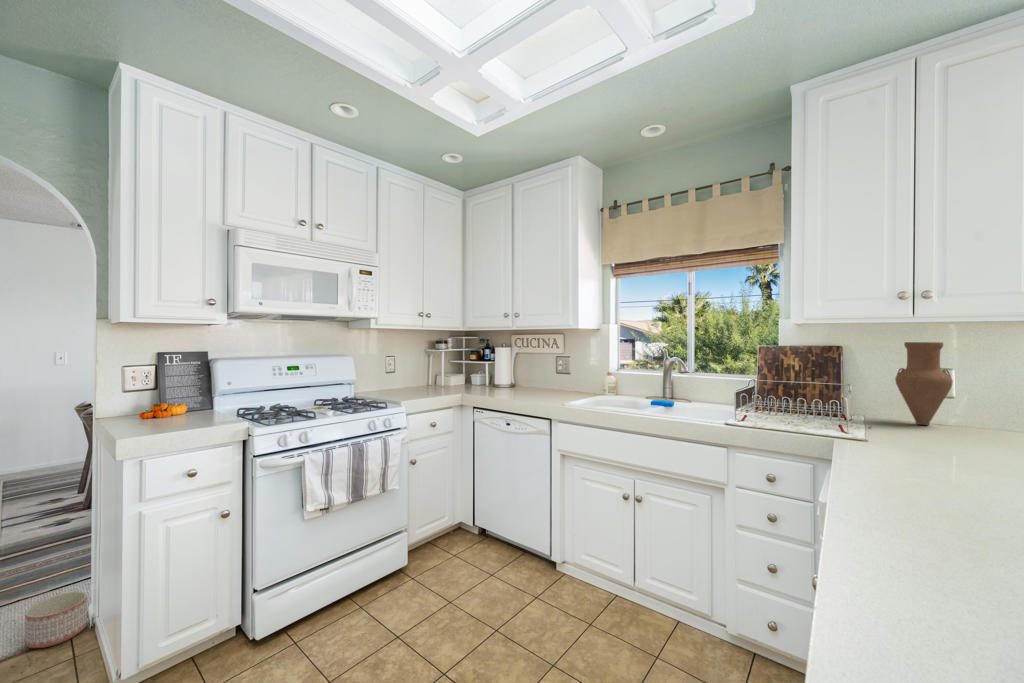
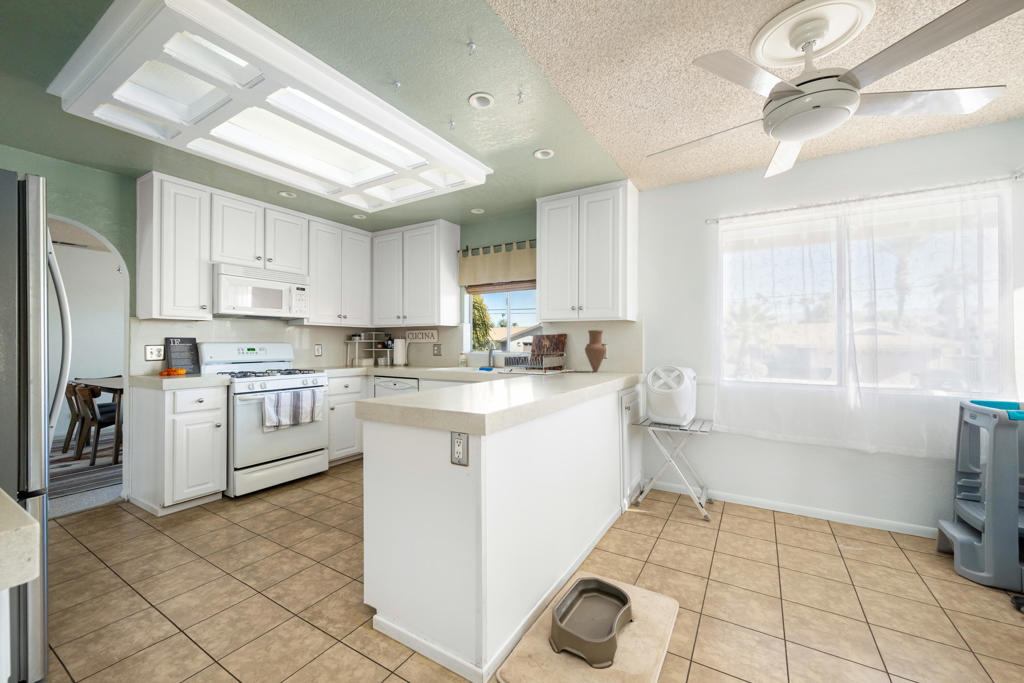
planter: present [25,591,87,648] -> none [88,482,124,509]

